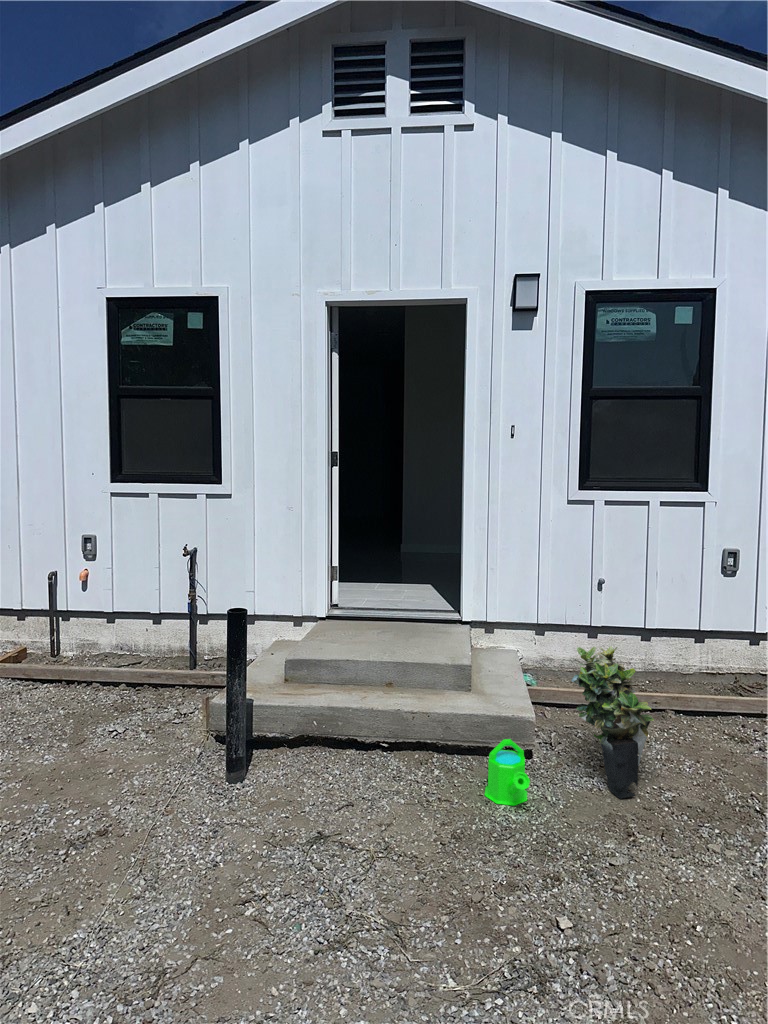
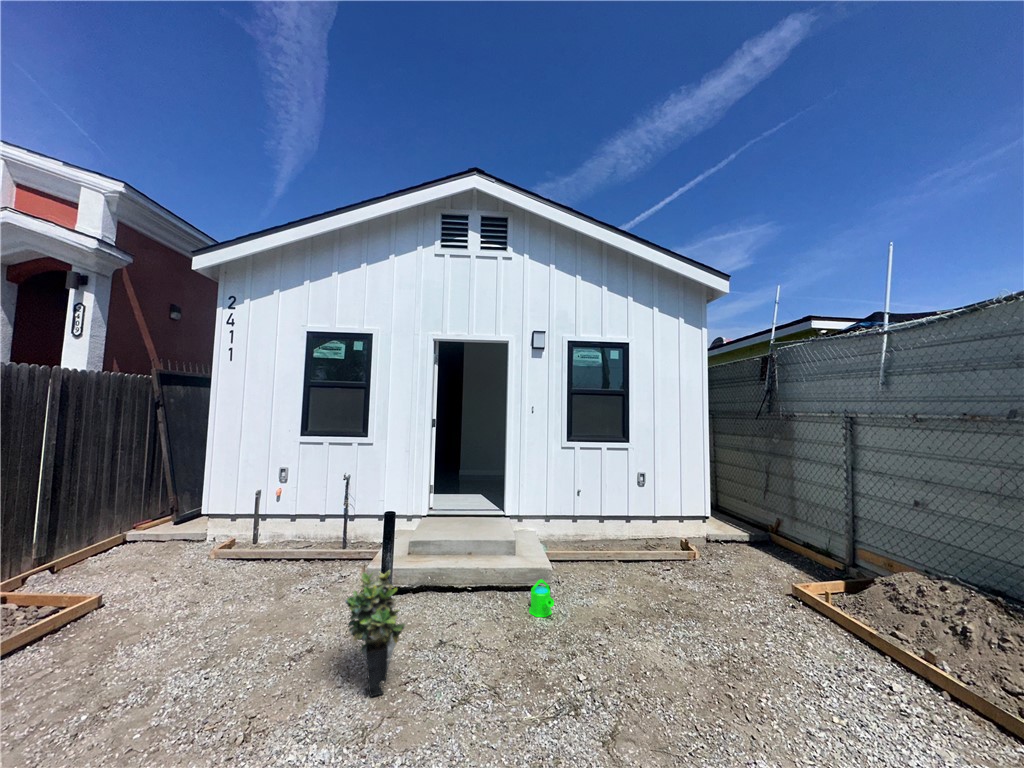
potted plant: present [571,646,654,799] -> present [345,571,406,697]

